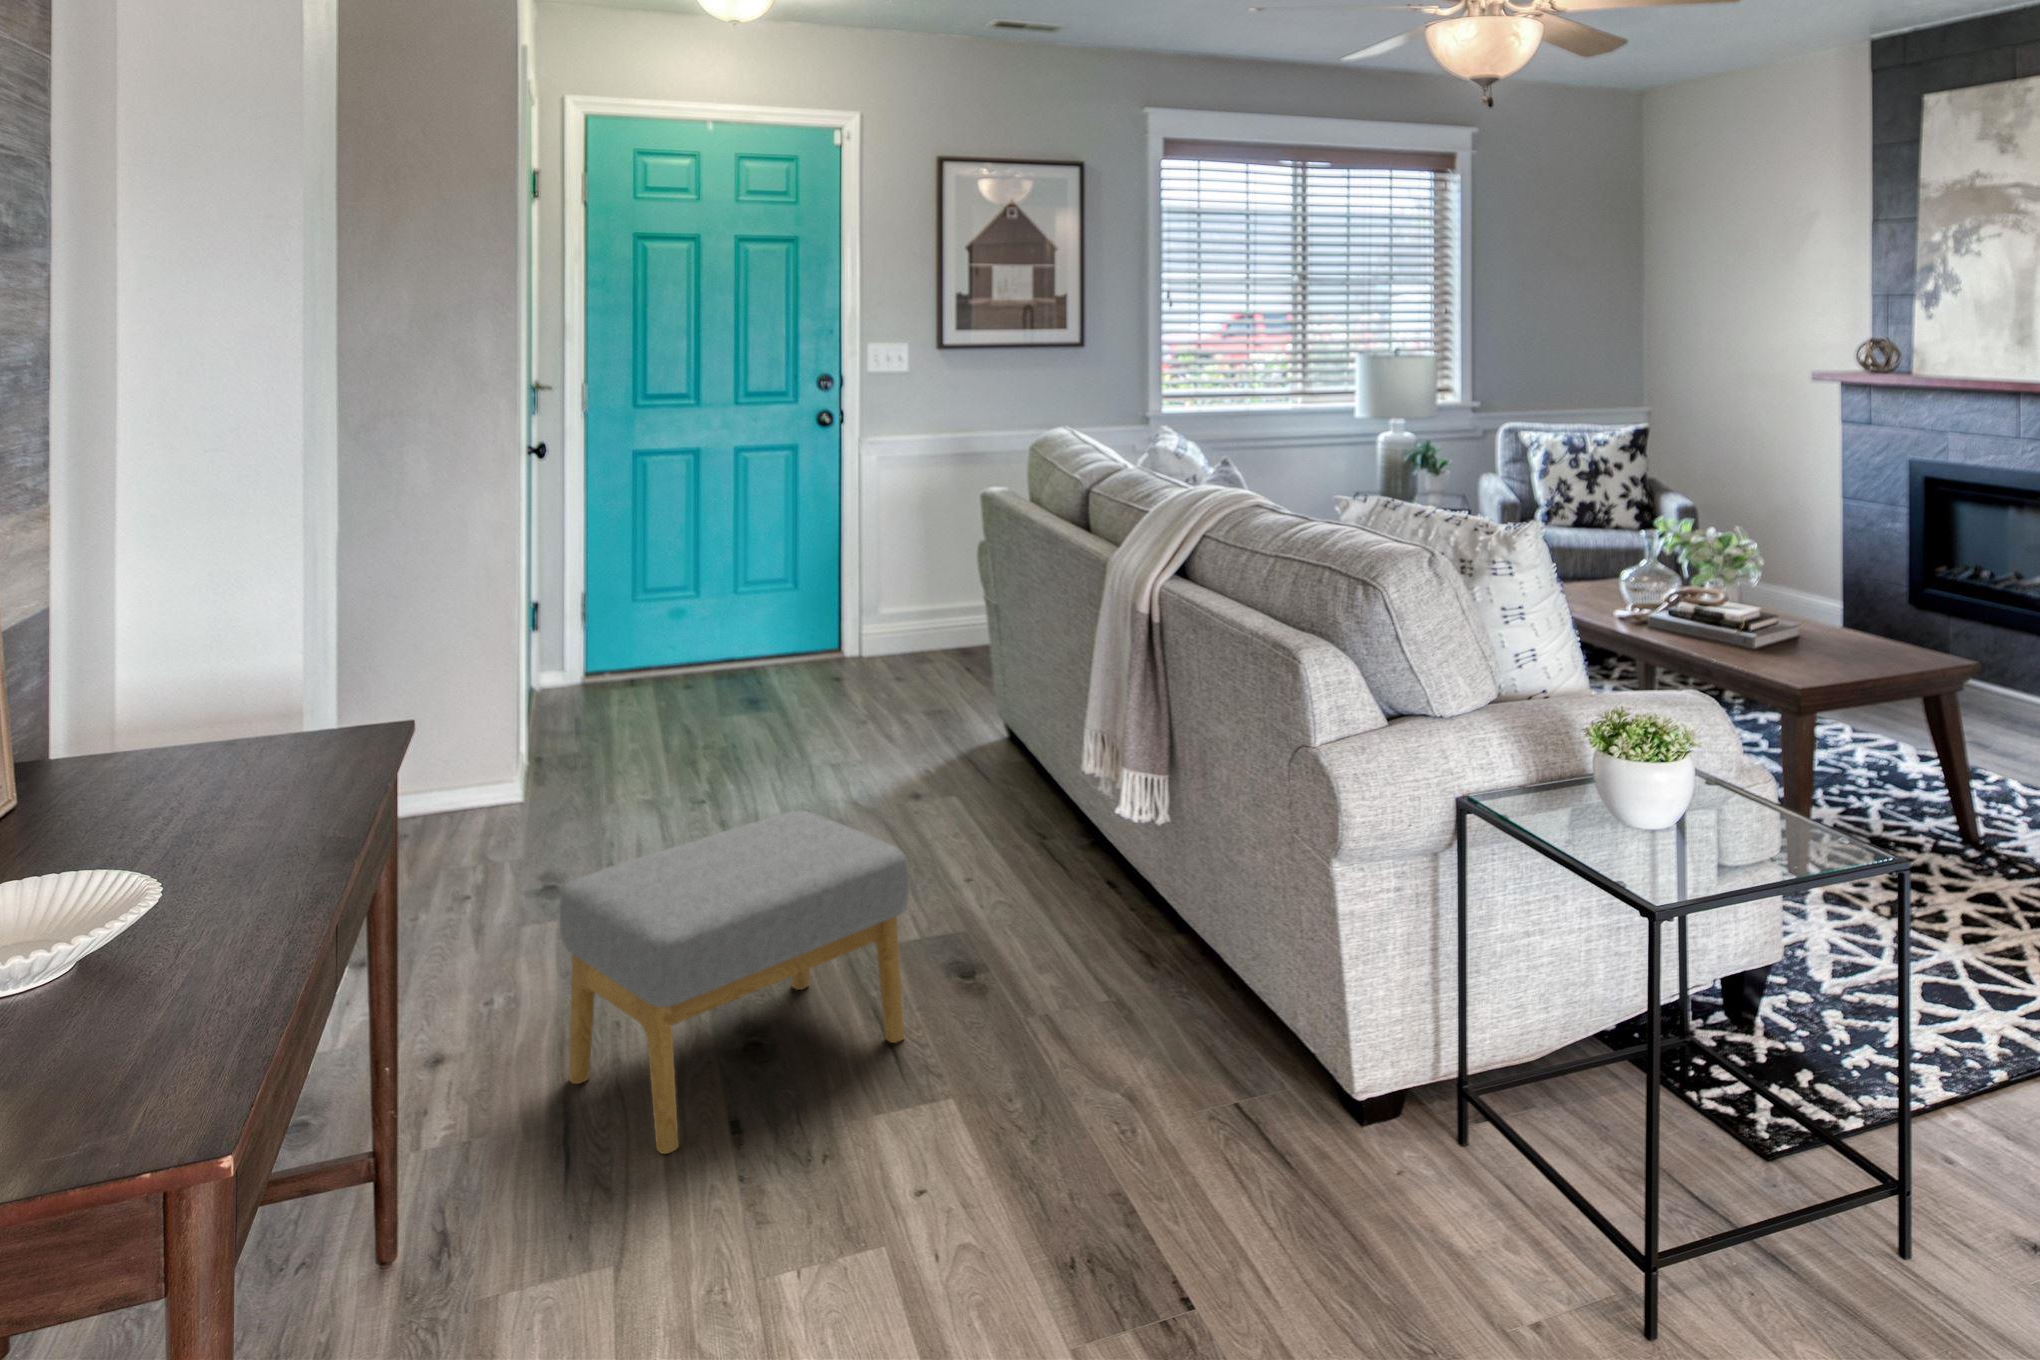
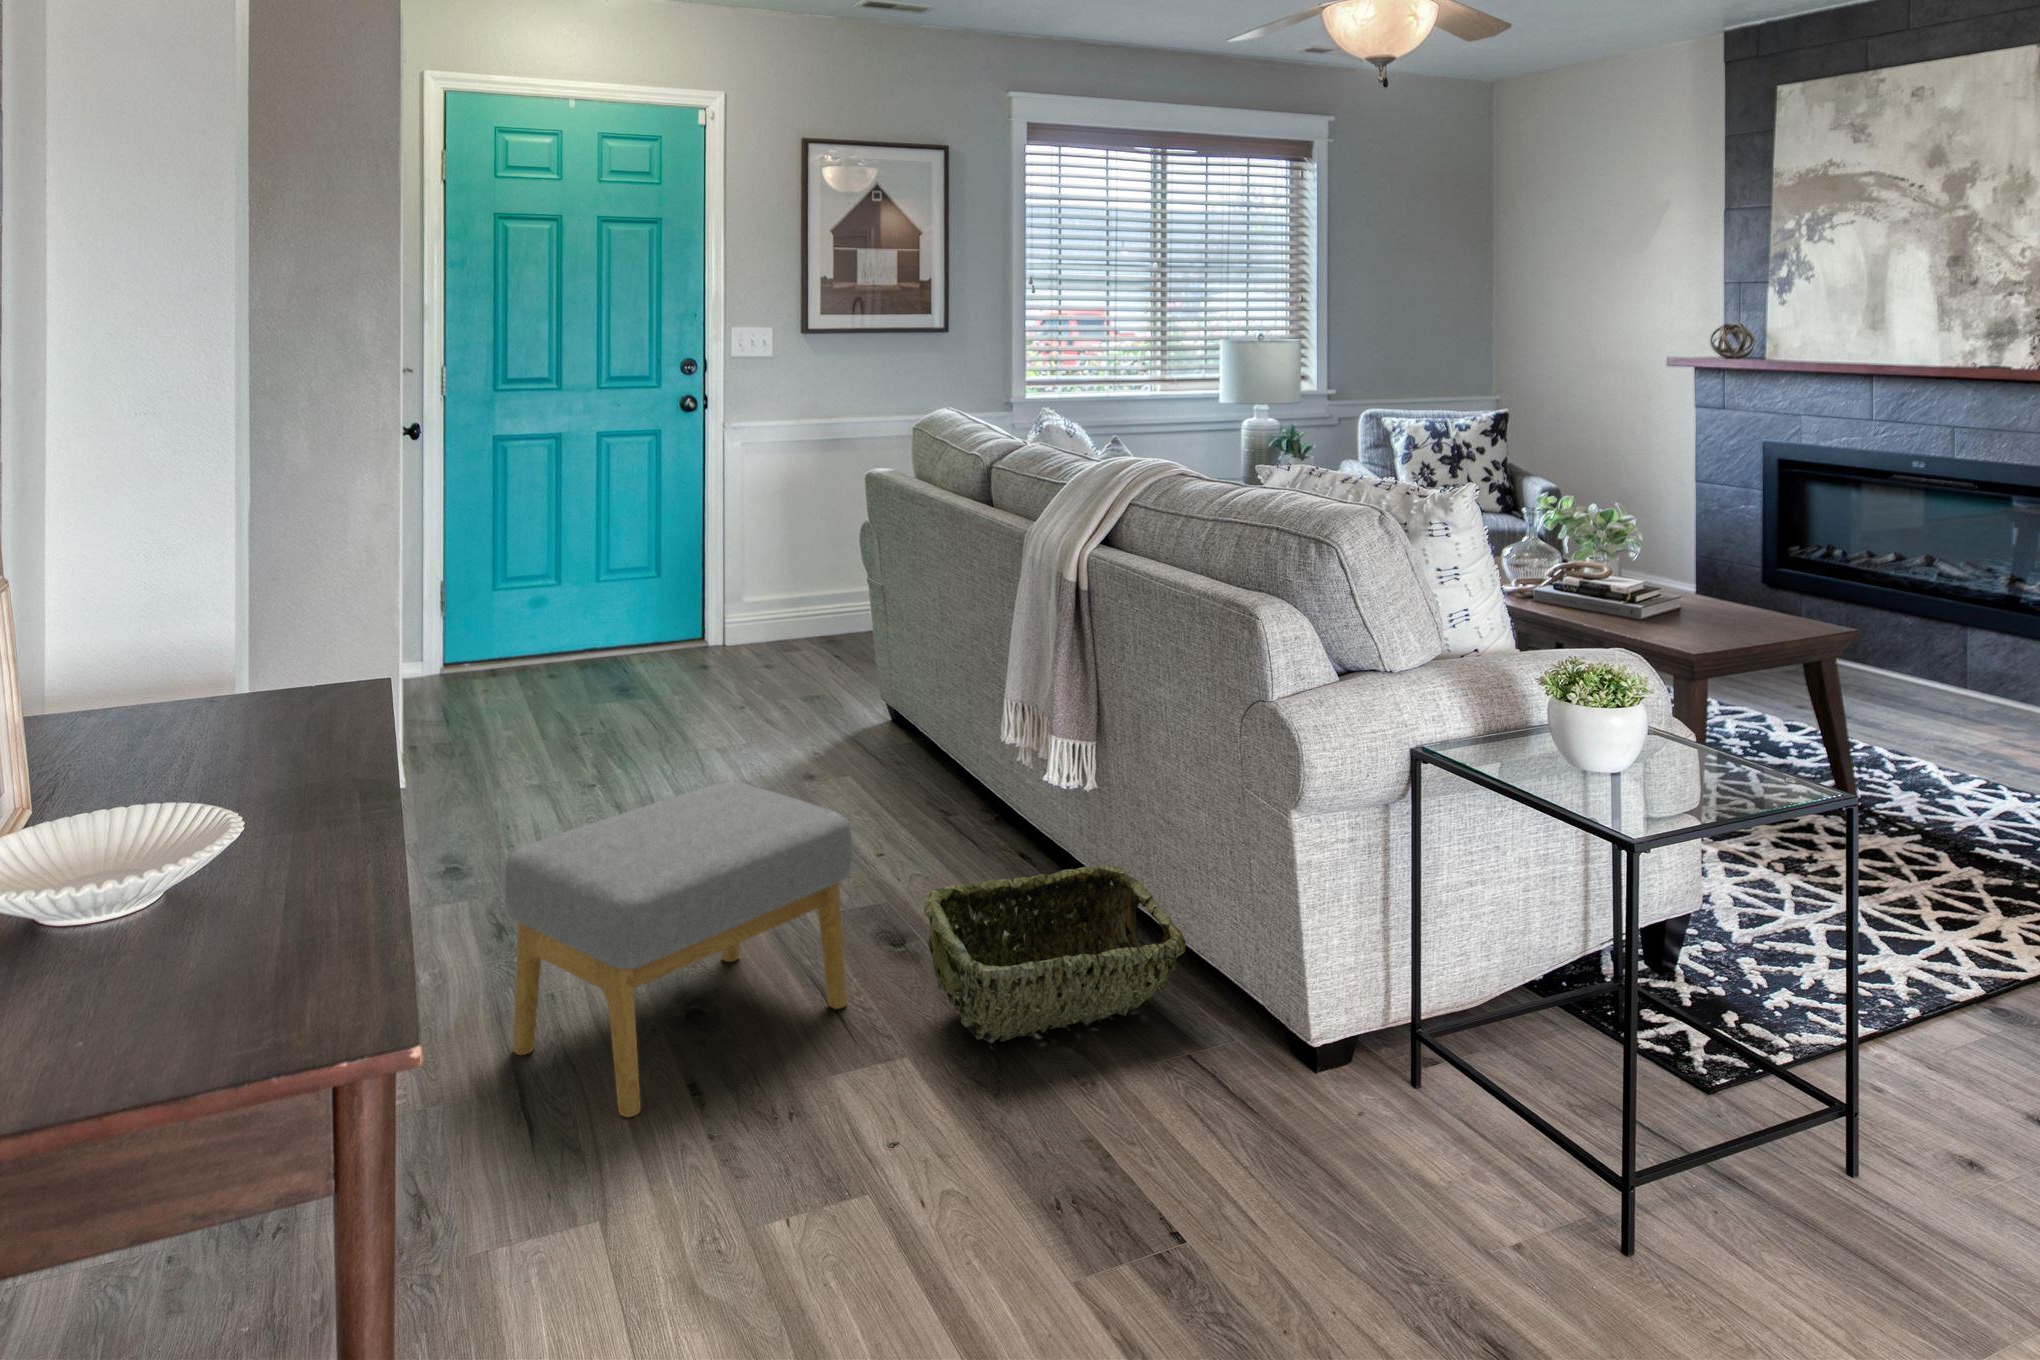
woven basket: none [977,902,1239,1085] -> present [924,866,1186,1043]

